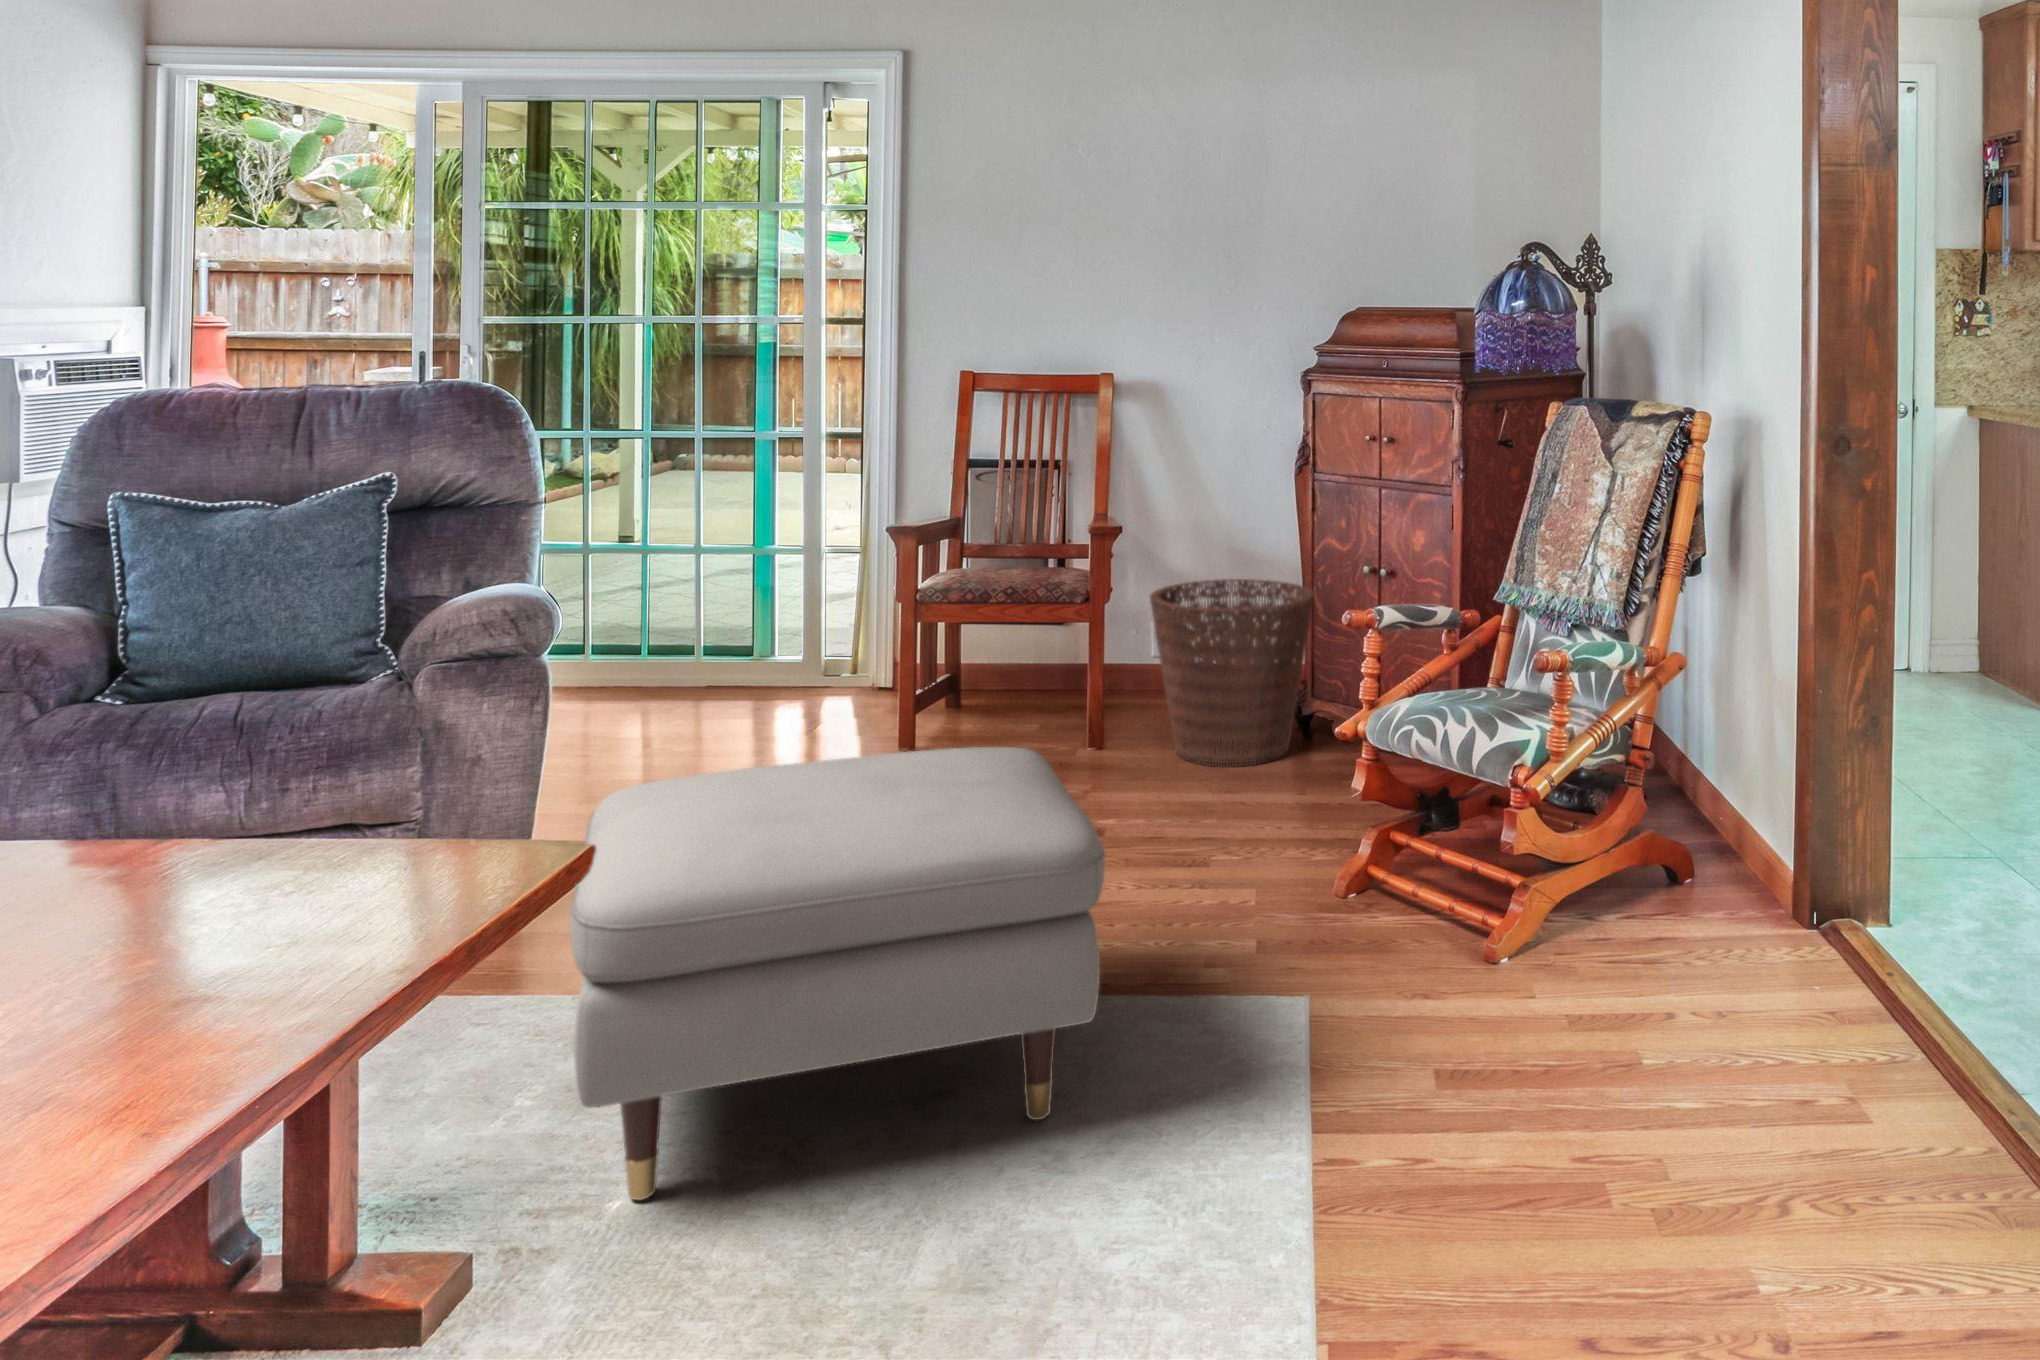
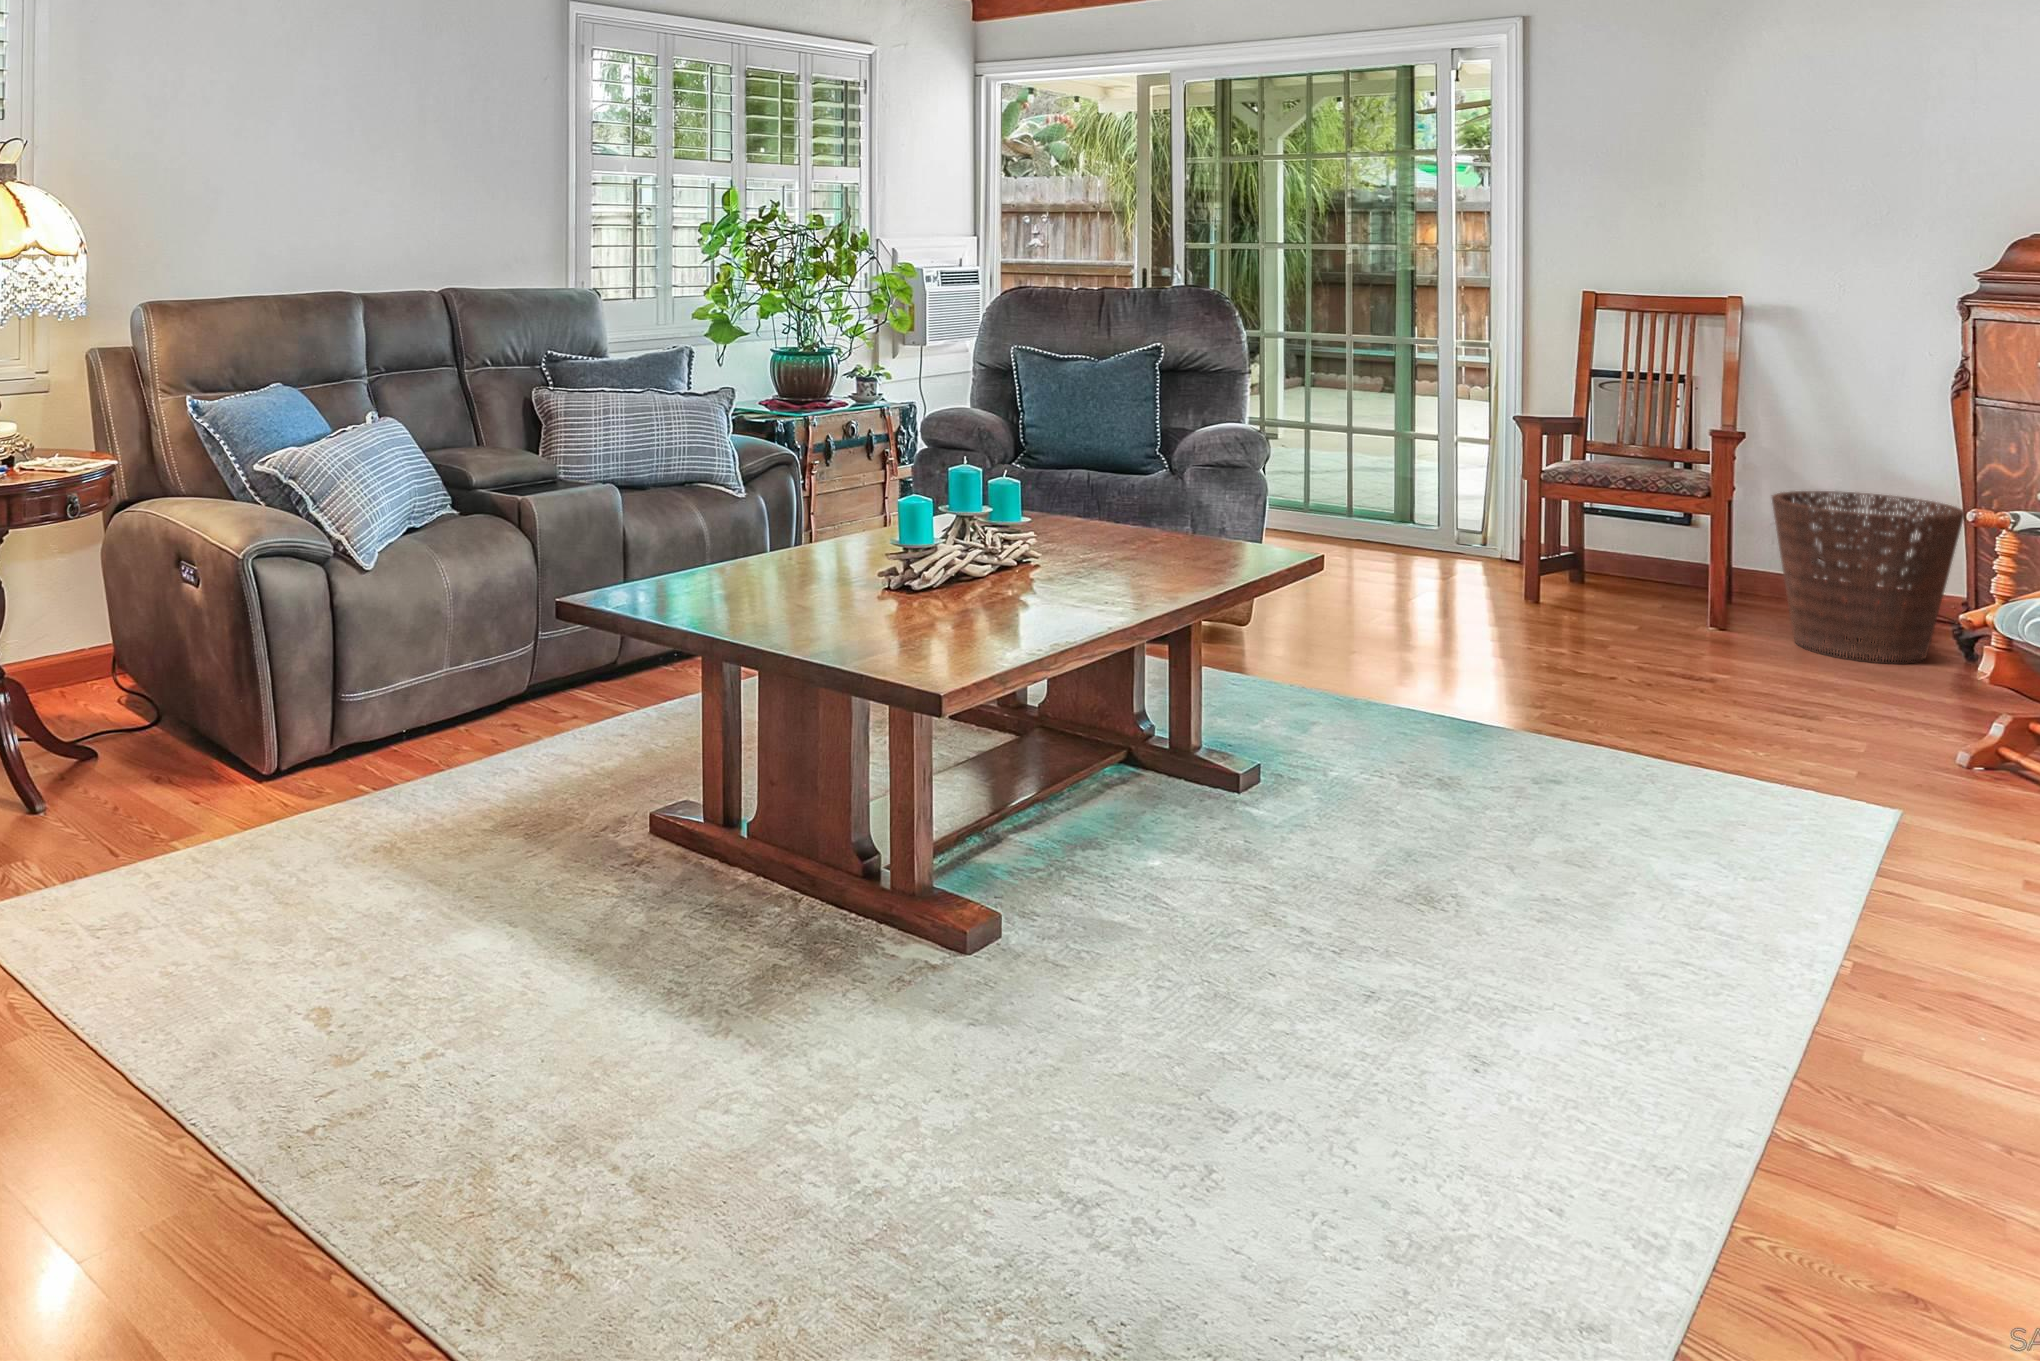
ottoman: present [570,747,1105,1200] -> none [1312,546,1699,819]

